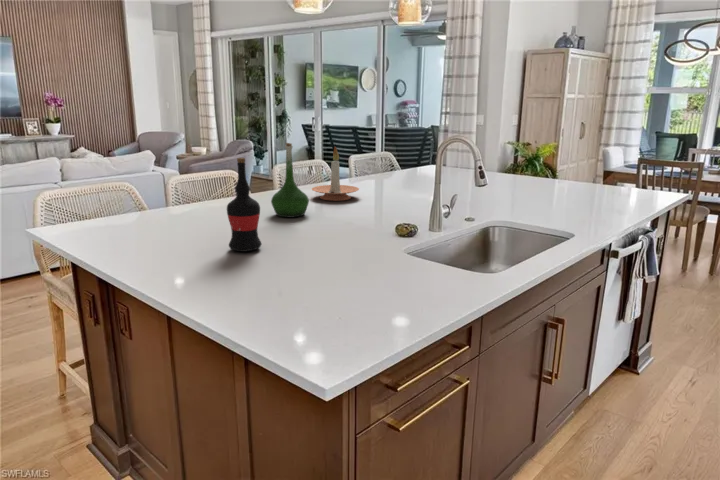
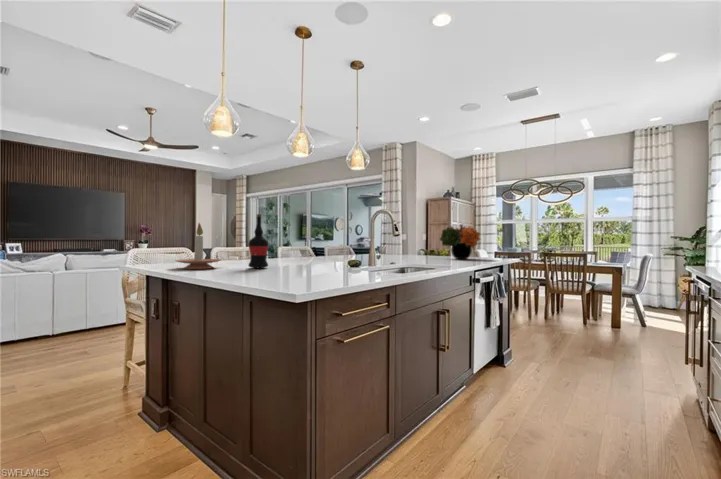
flower arrangement: none [549,134,627,197] -> present [440,224,480,259]
vase: present [271,143,309,217] -> none [276,220,299,263]
candle holder: present [312,147,359,201] -> present [176,223,220,269]

